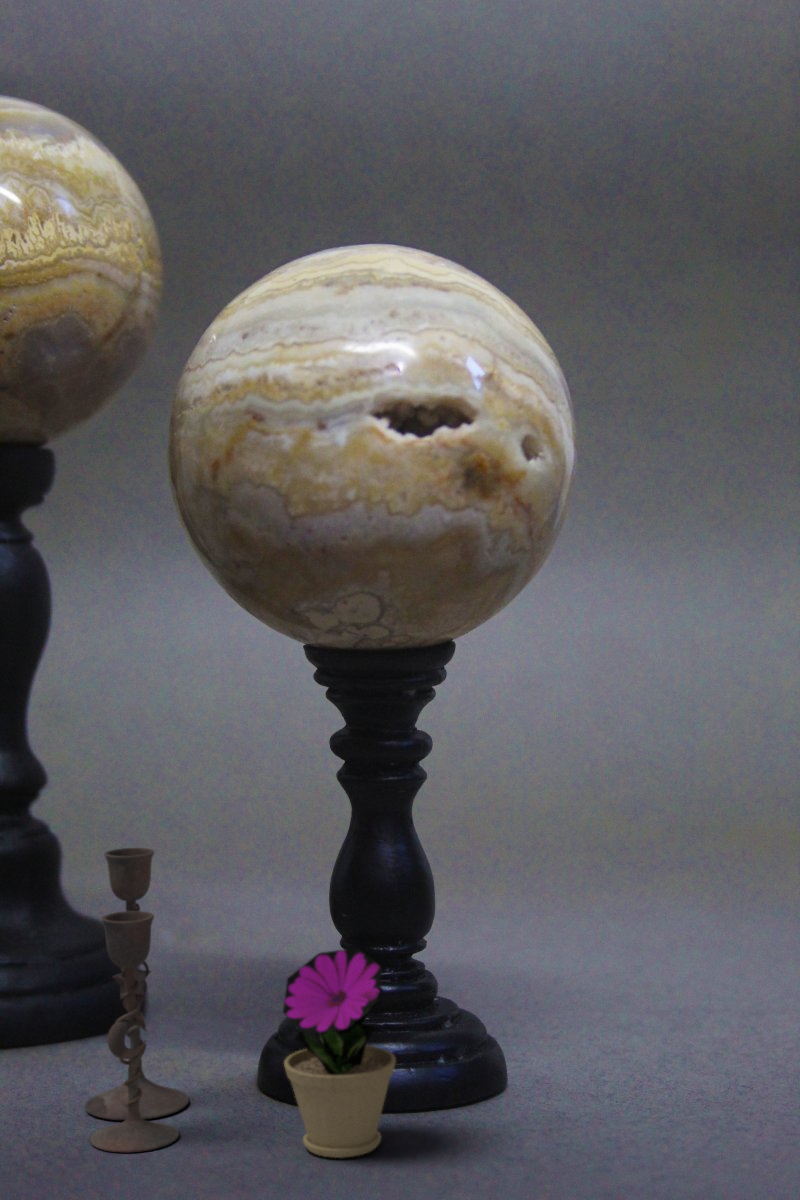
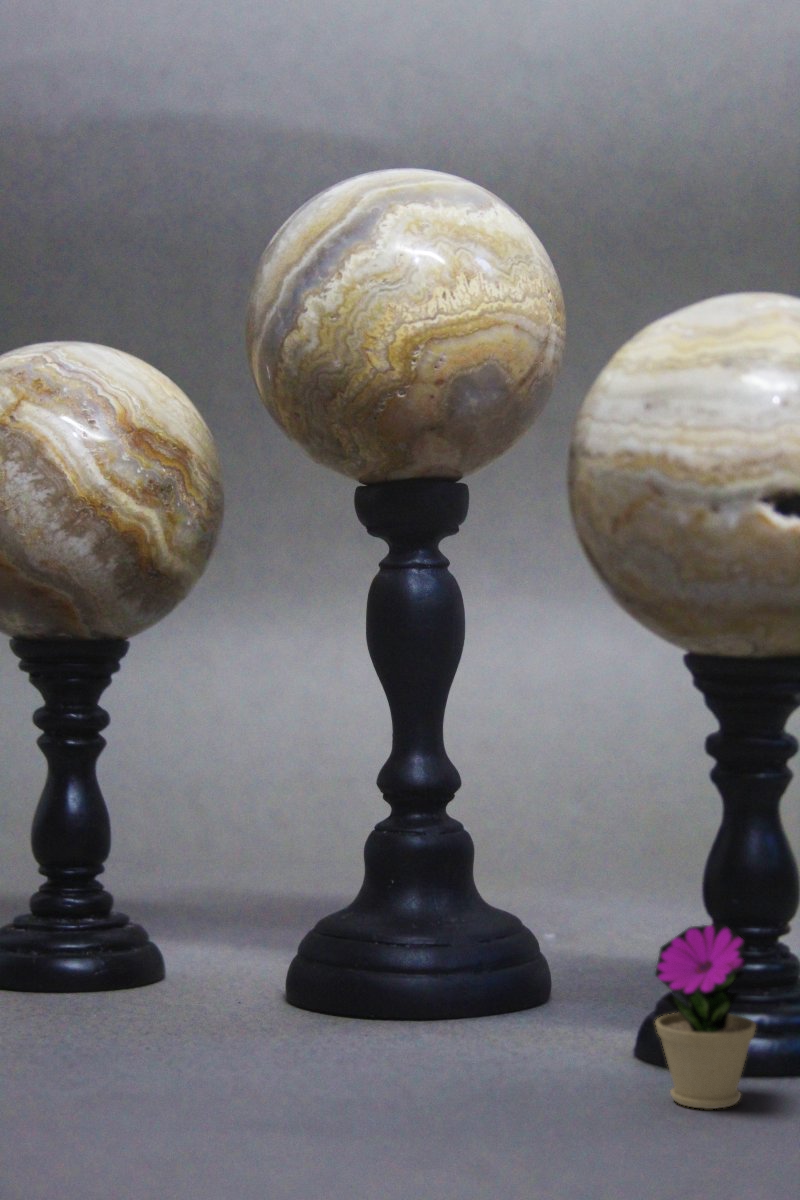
candlestick: present [85,848,189,1153] -> none [481,831,573,1091]

